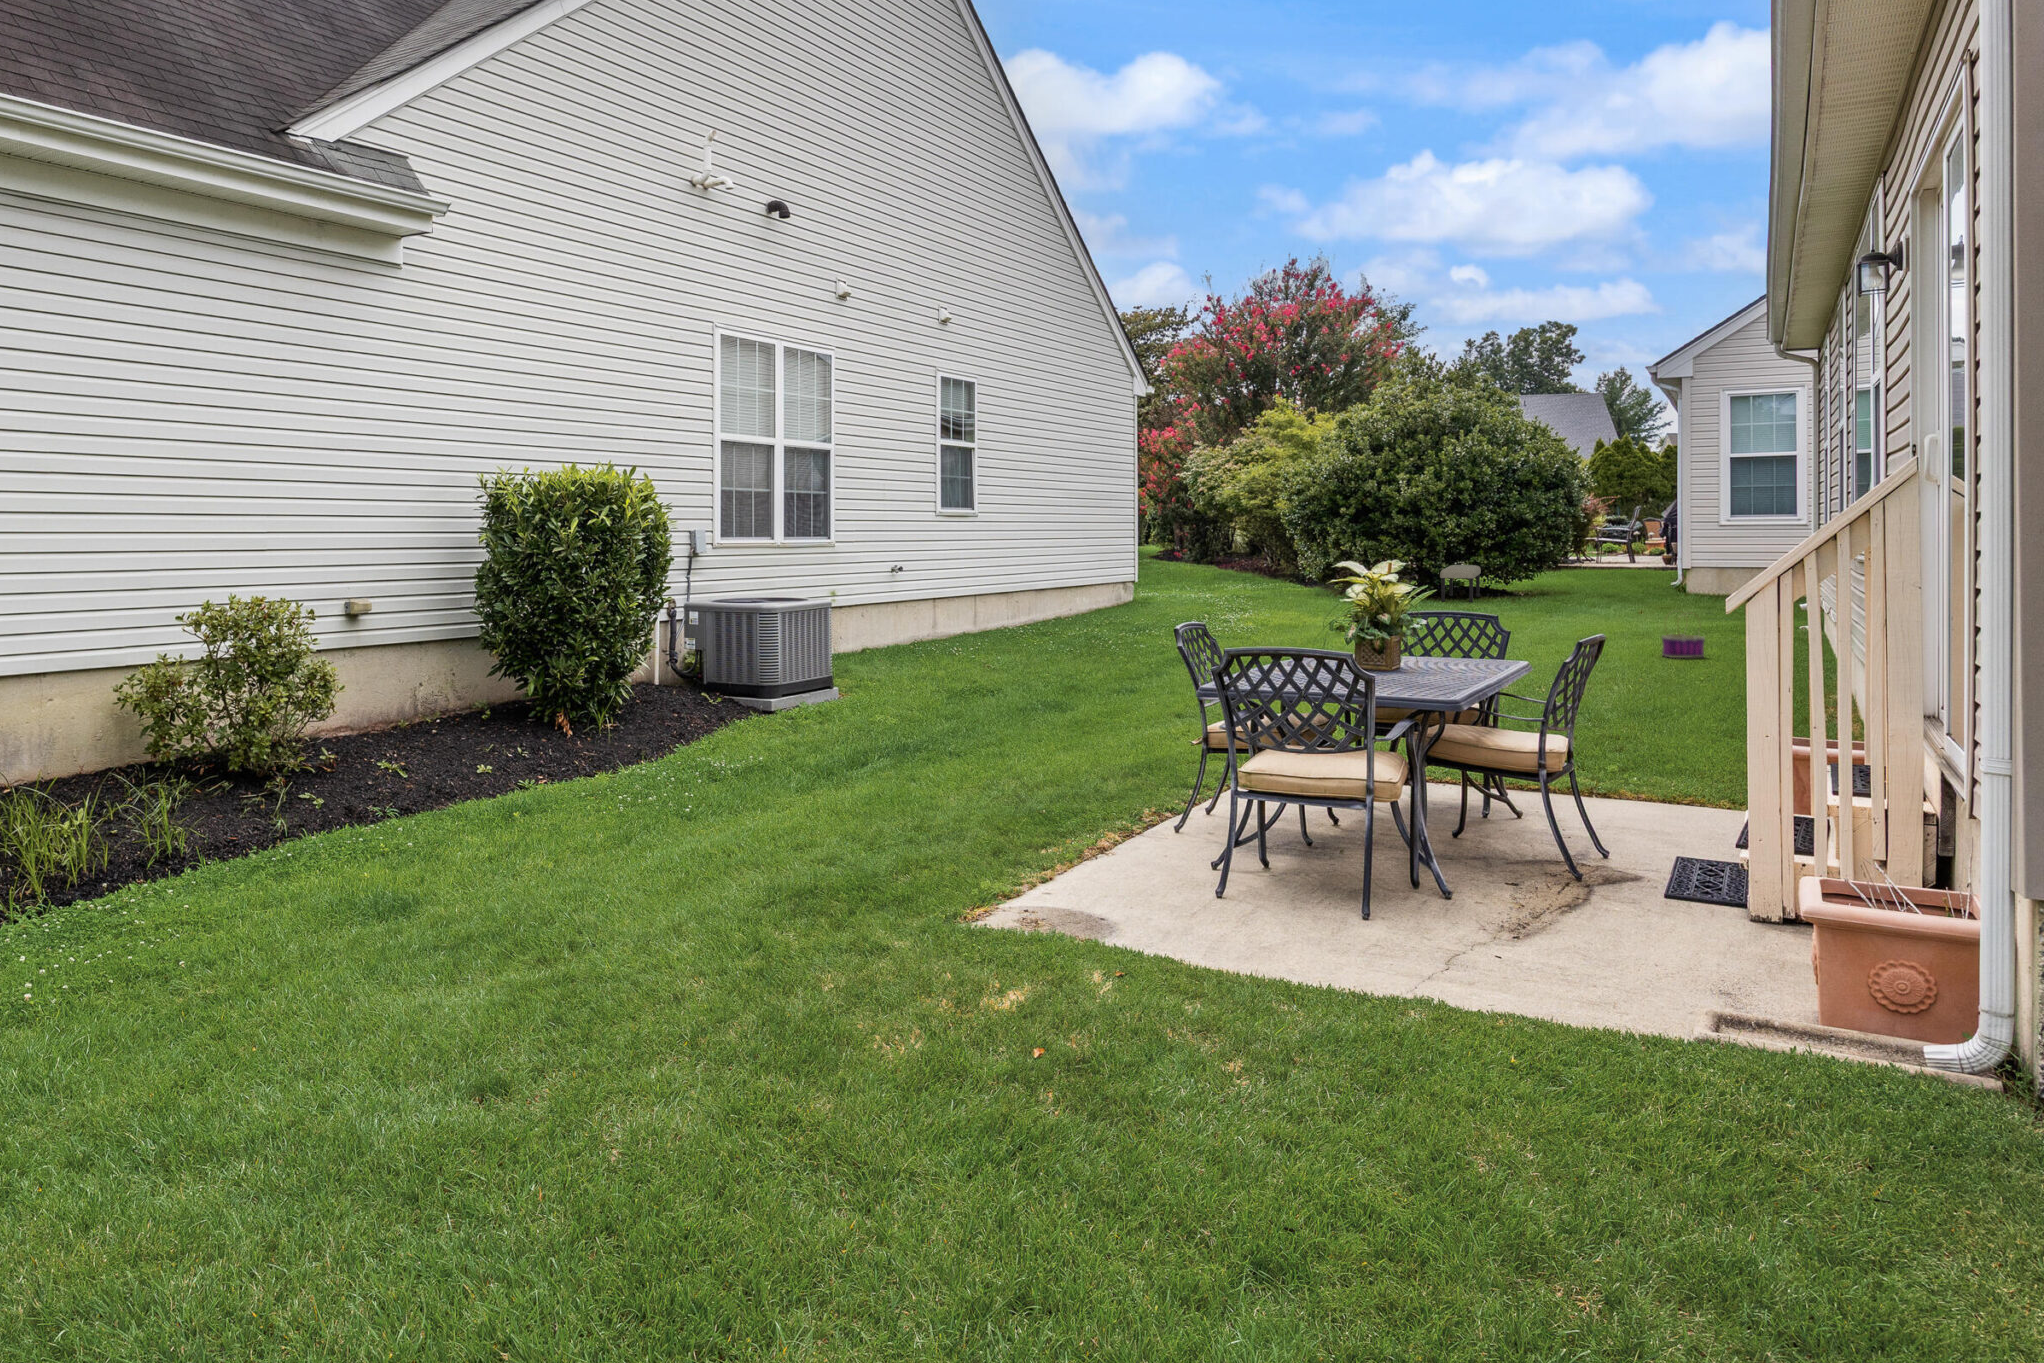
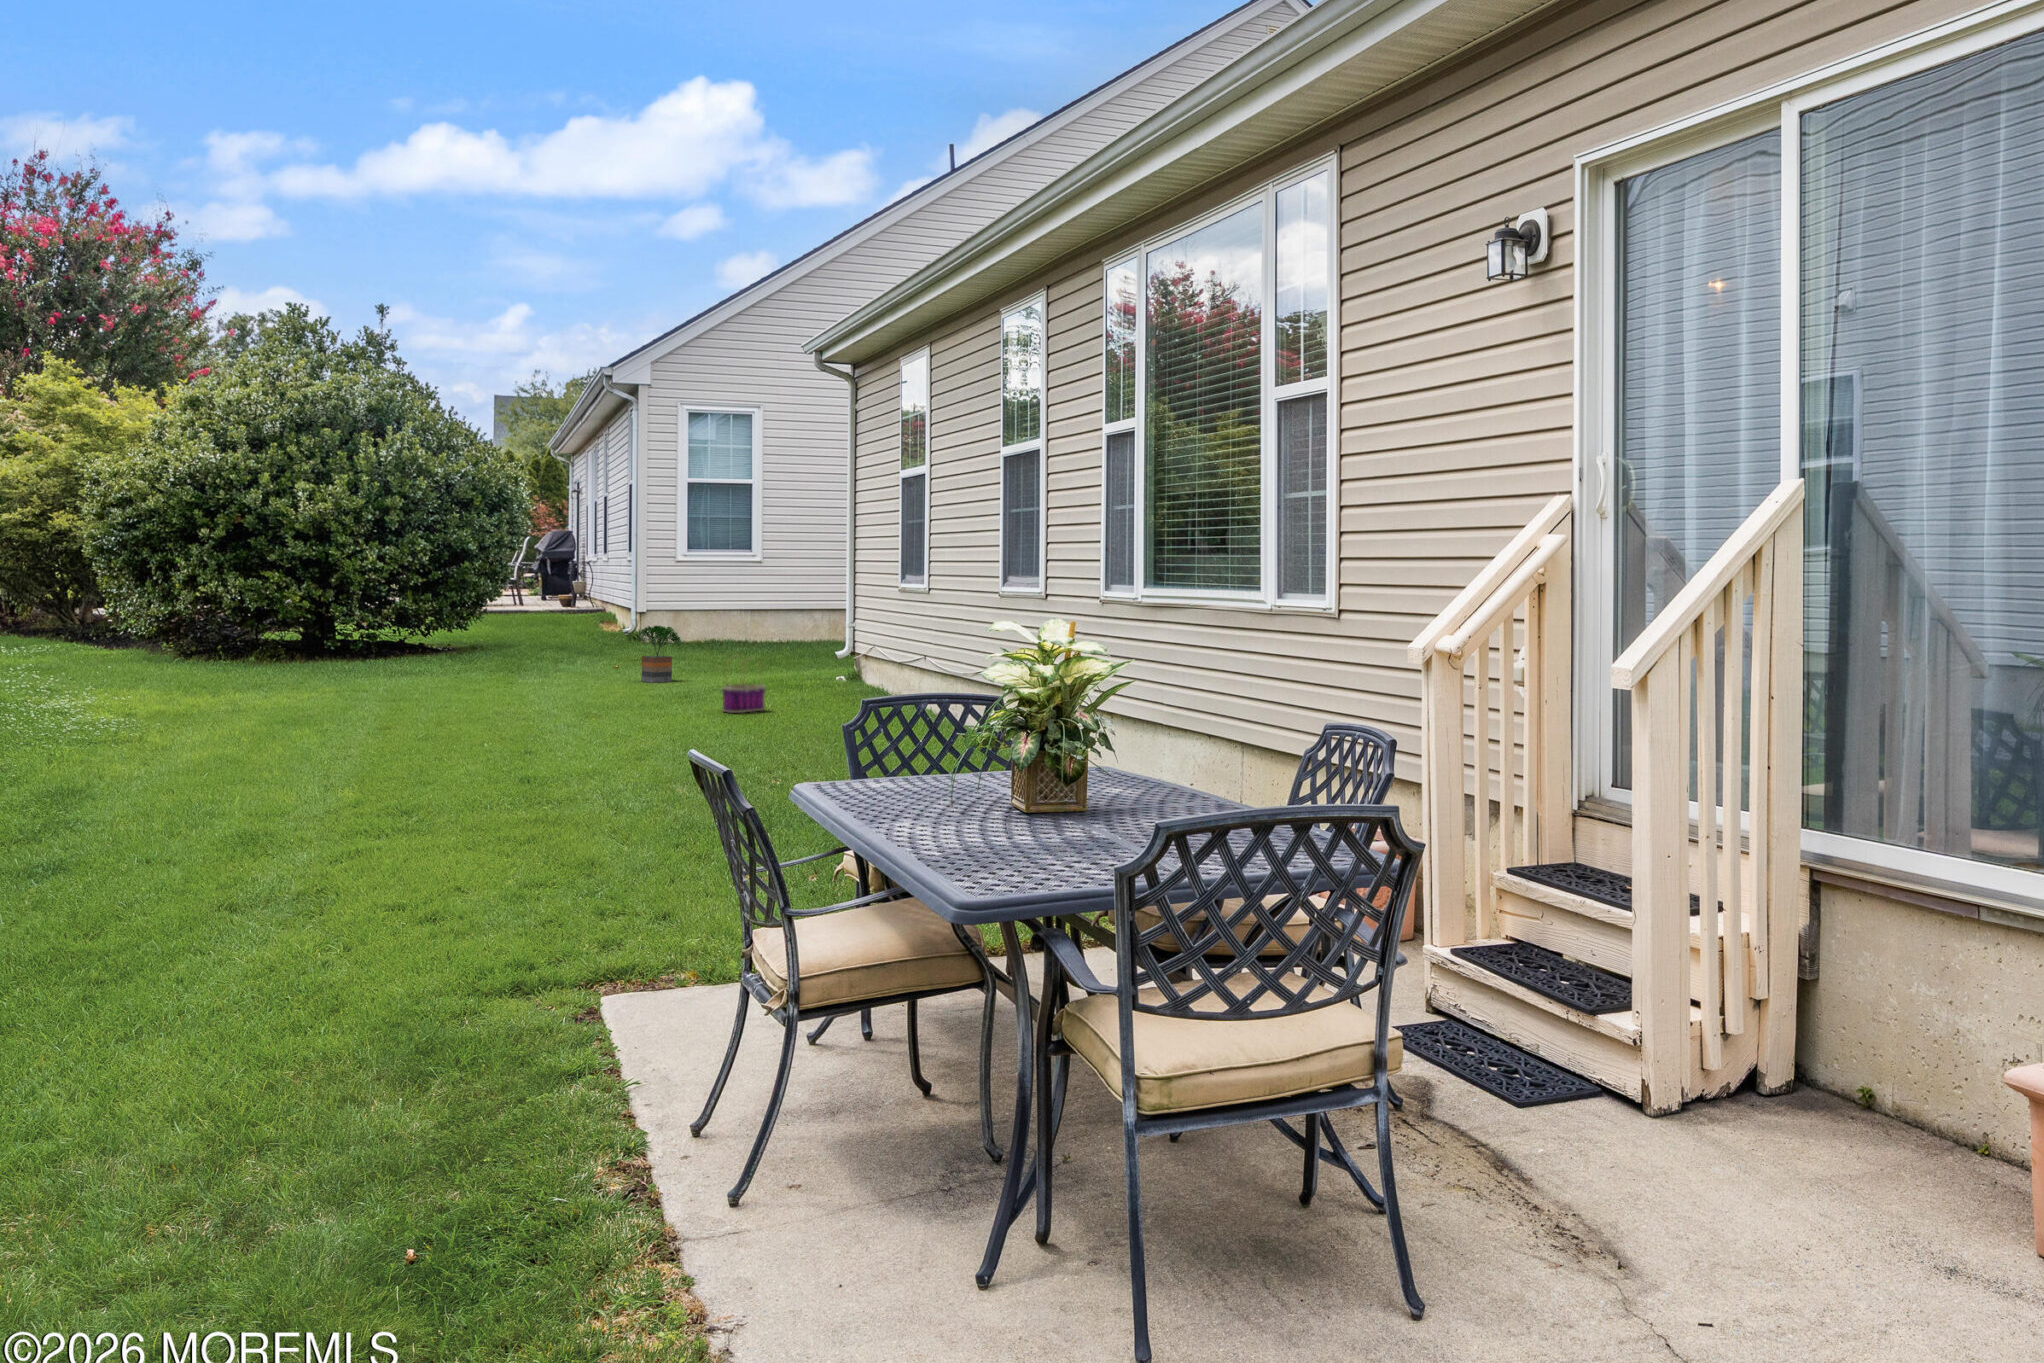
bench: present [1440,565,1481,602] -> none [363,612,411,664]
potted tree: none [1628,581,1670,628] -> present [639,626,681,683]

